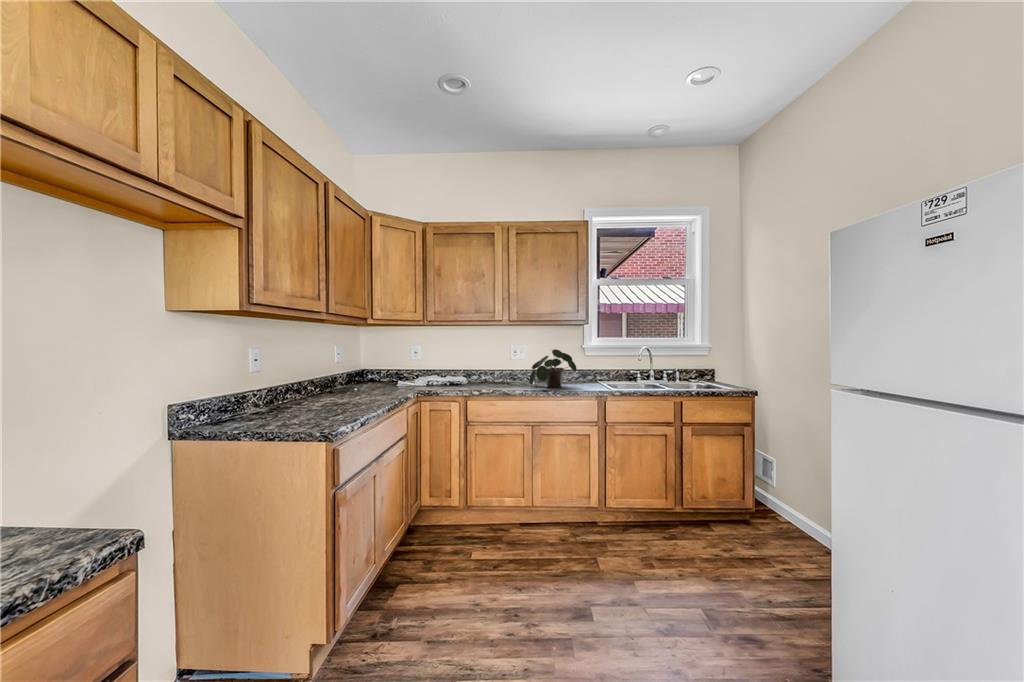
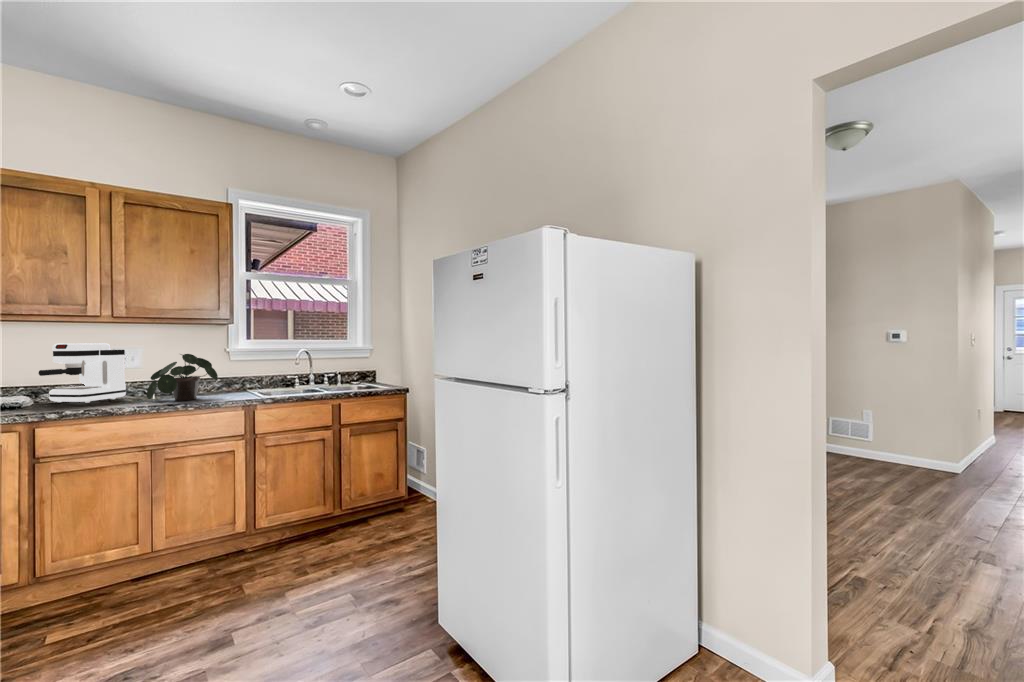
coffee maker: none [471,341,517,384] -> present [39,343,126,403]

